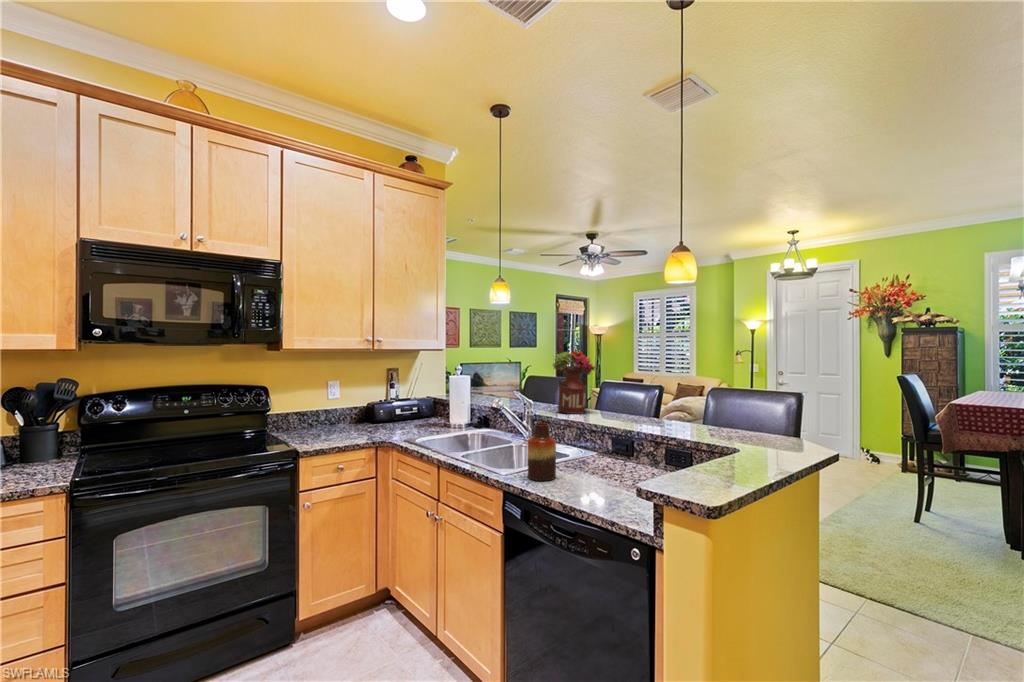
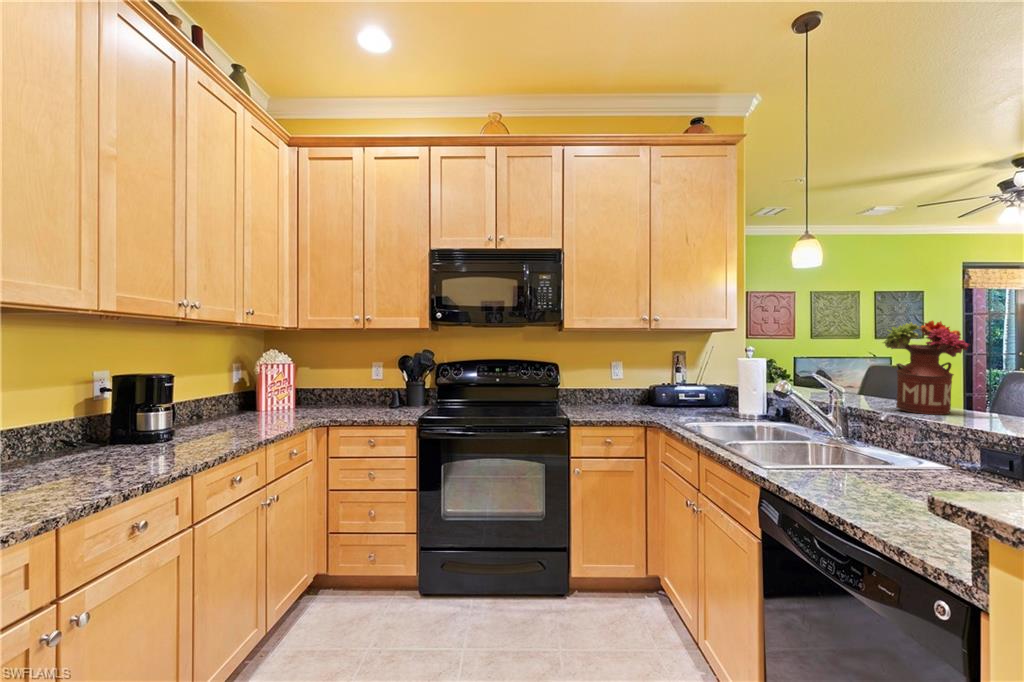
vase: present [528,423,556,481] -> none [799,406,845,485]

